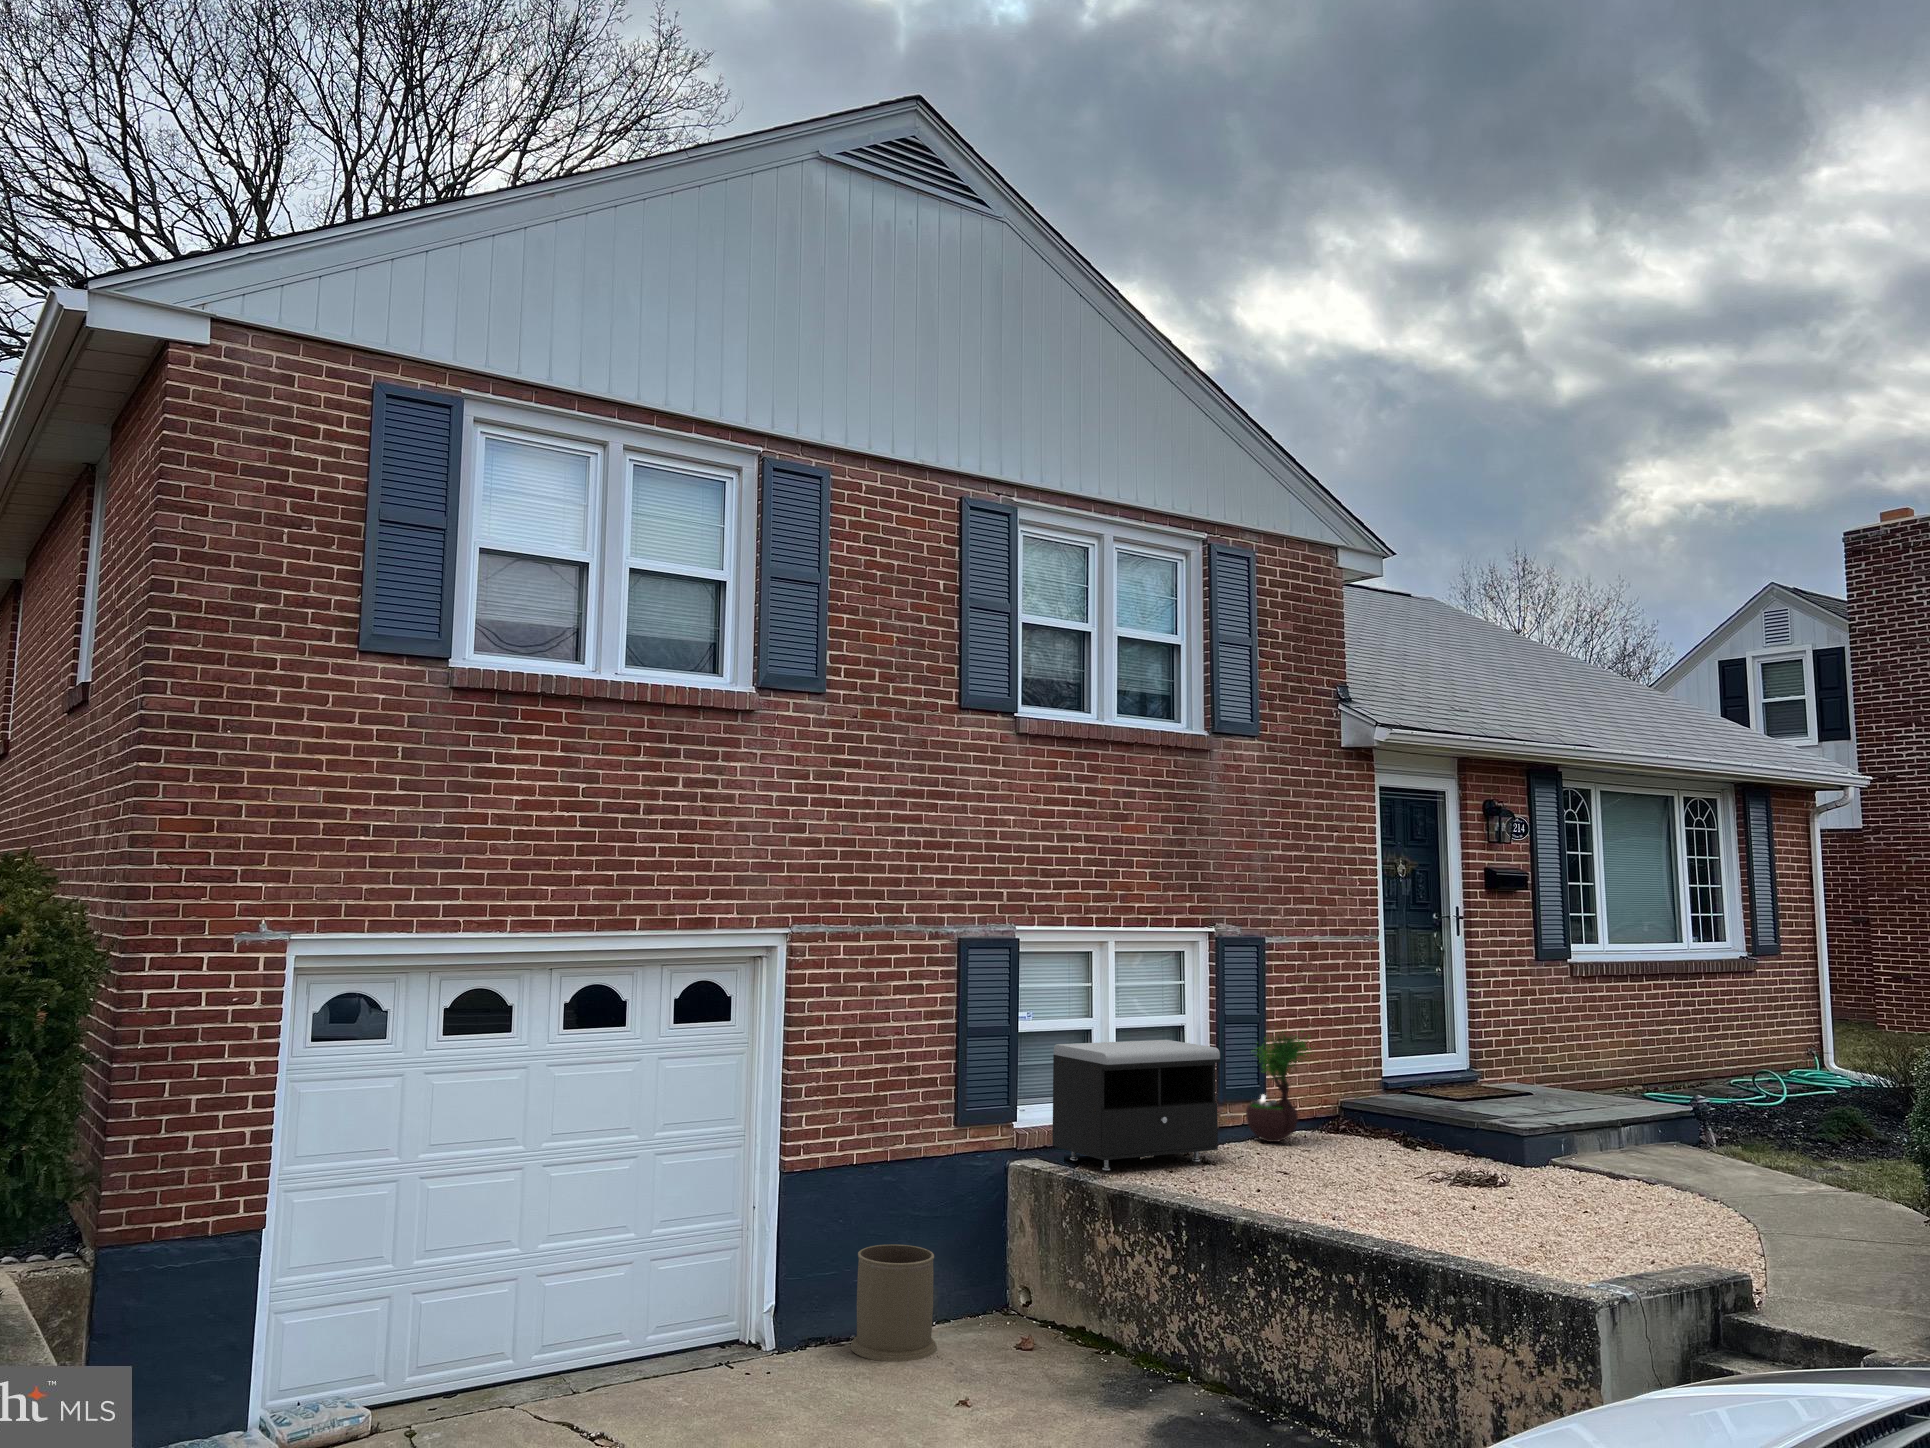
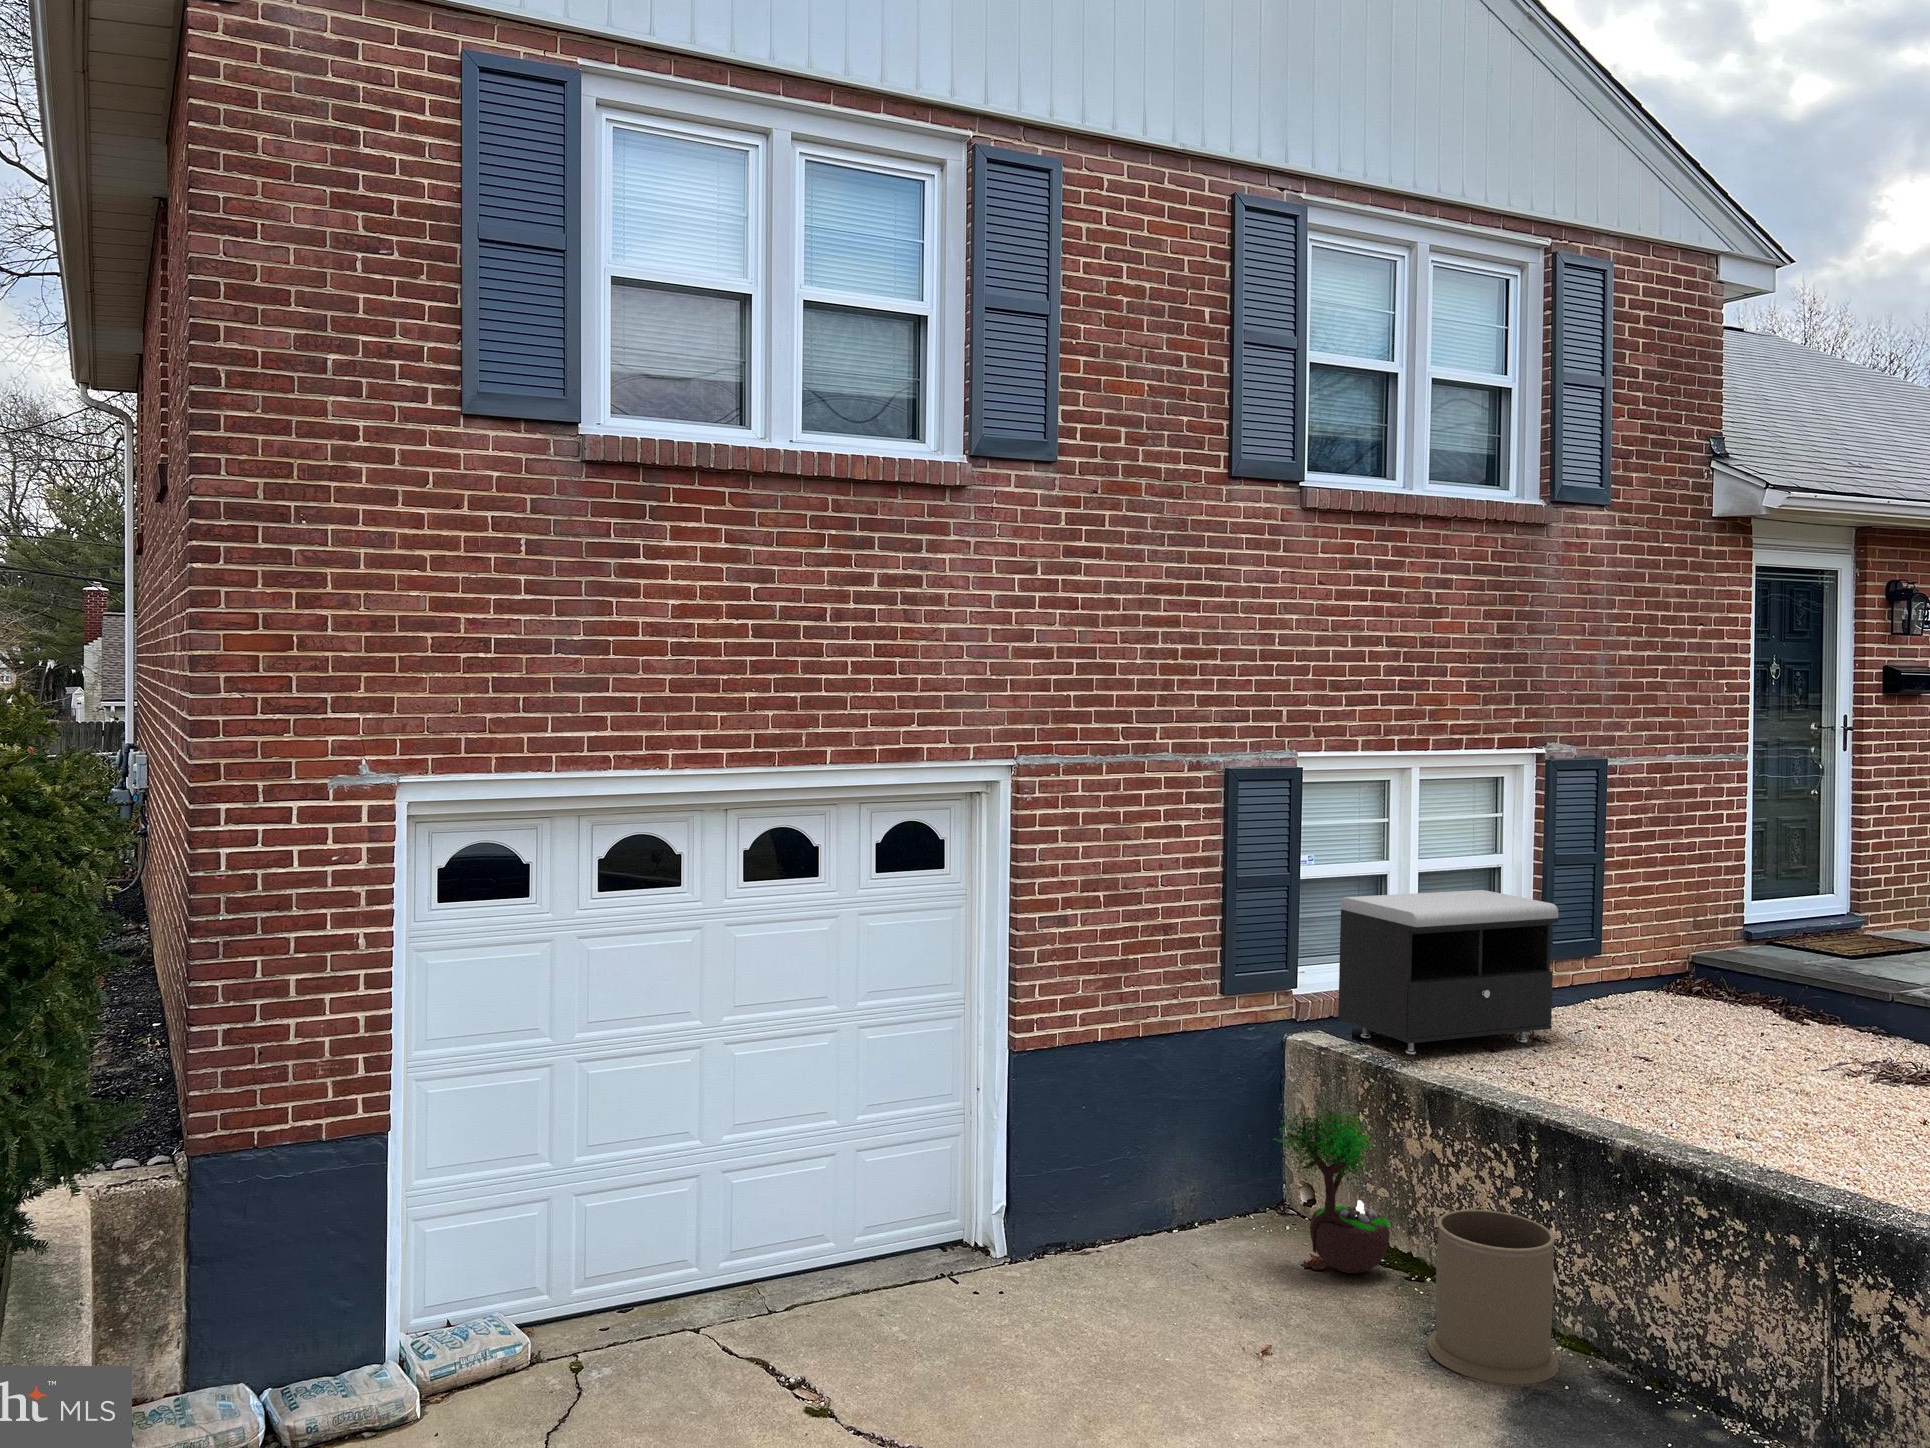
potted tree: present [1246,1031,1311,1142] -> present [1273,1091,1390,1273]
trash can: present [851,1244,937,1362] -> present [1427,1210,1559,1384]

